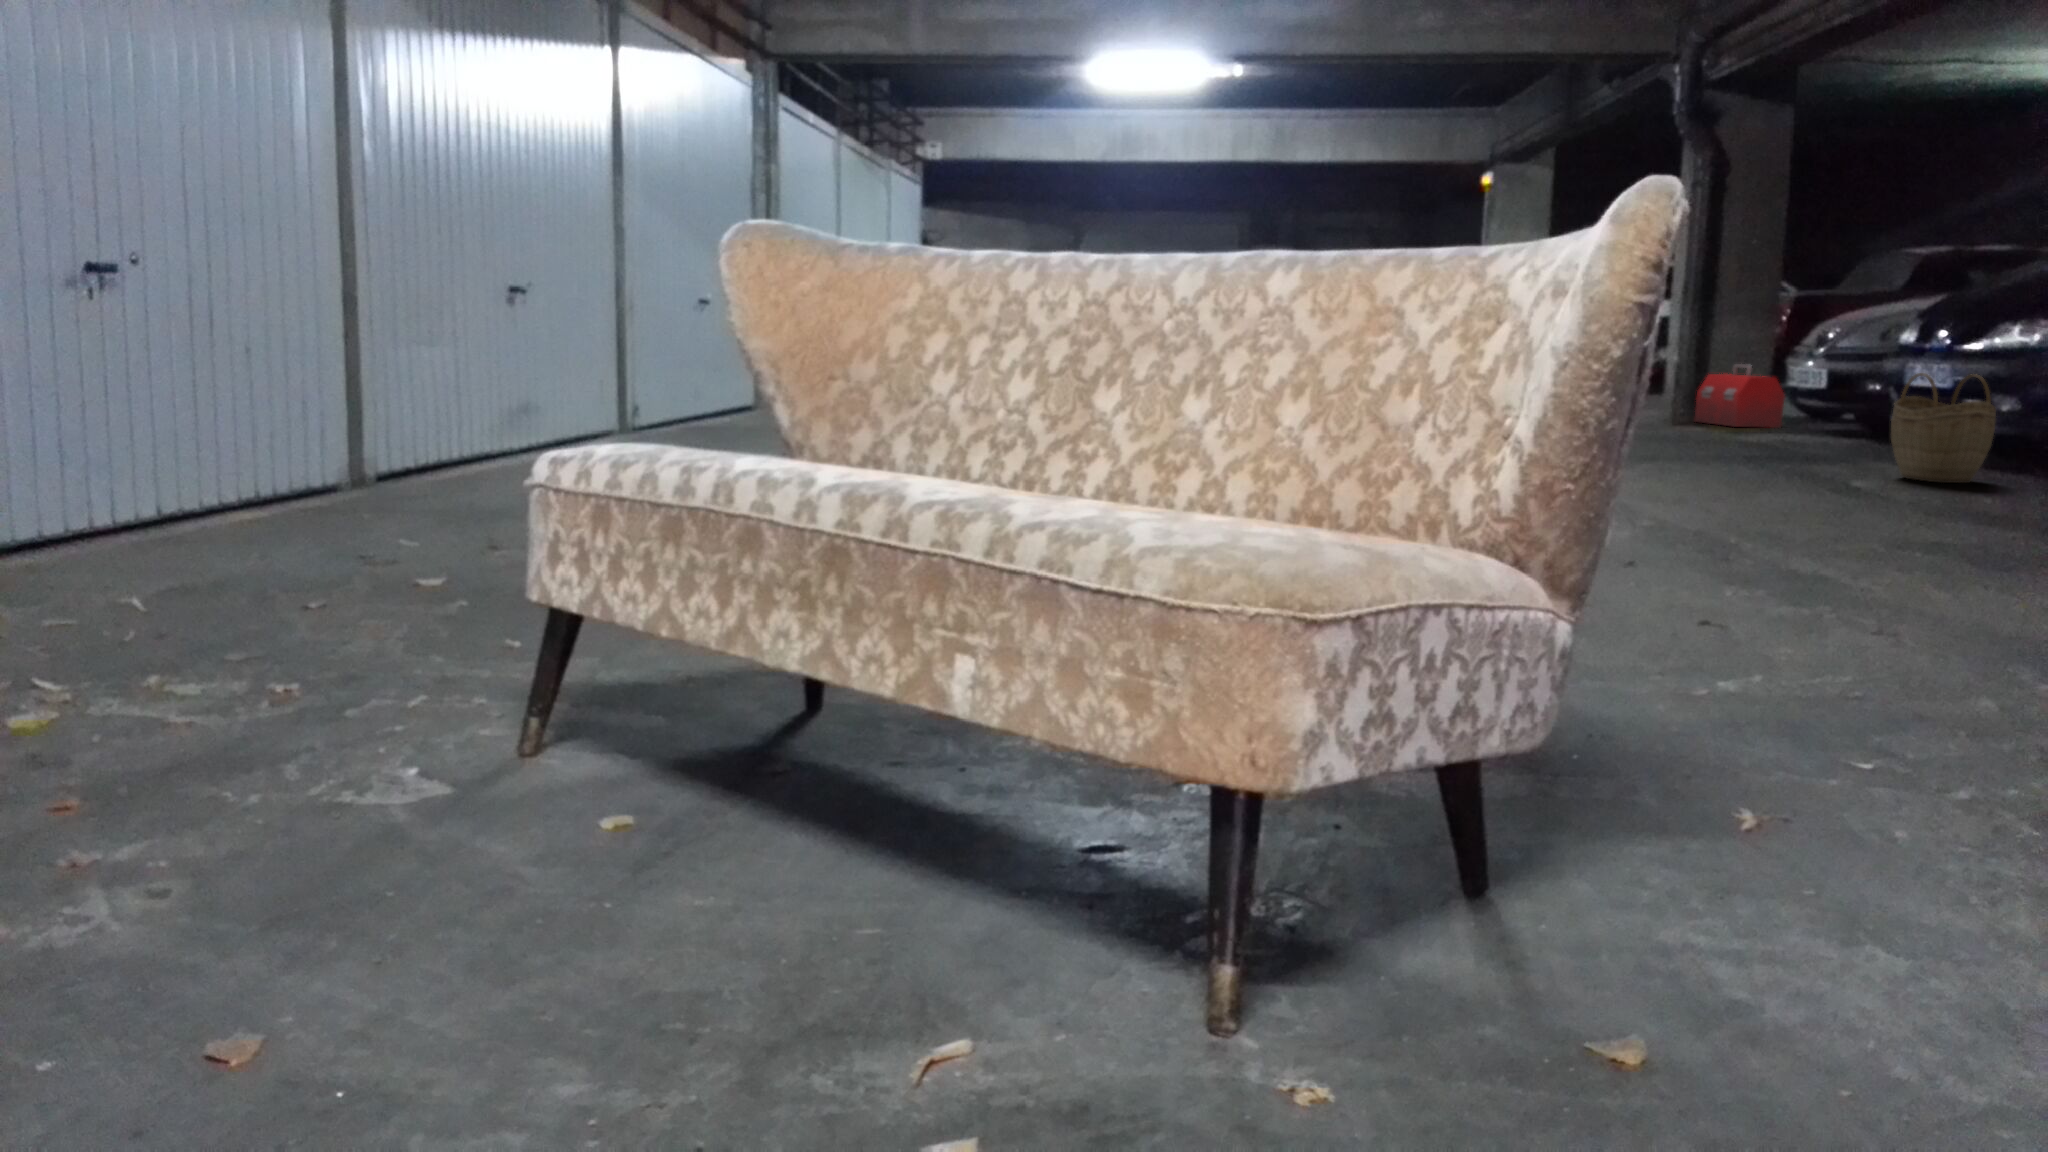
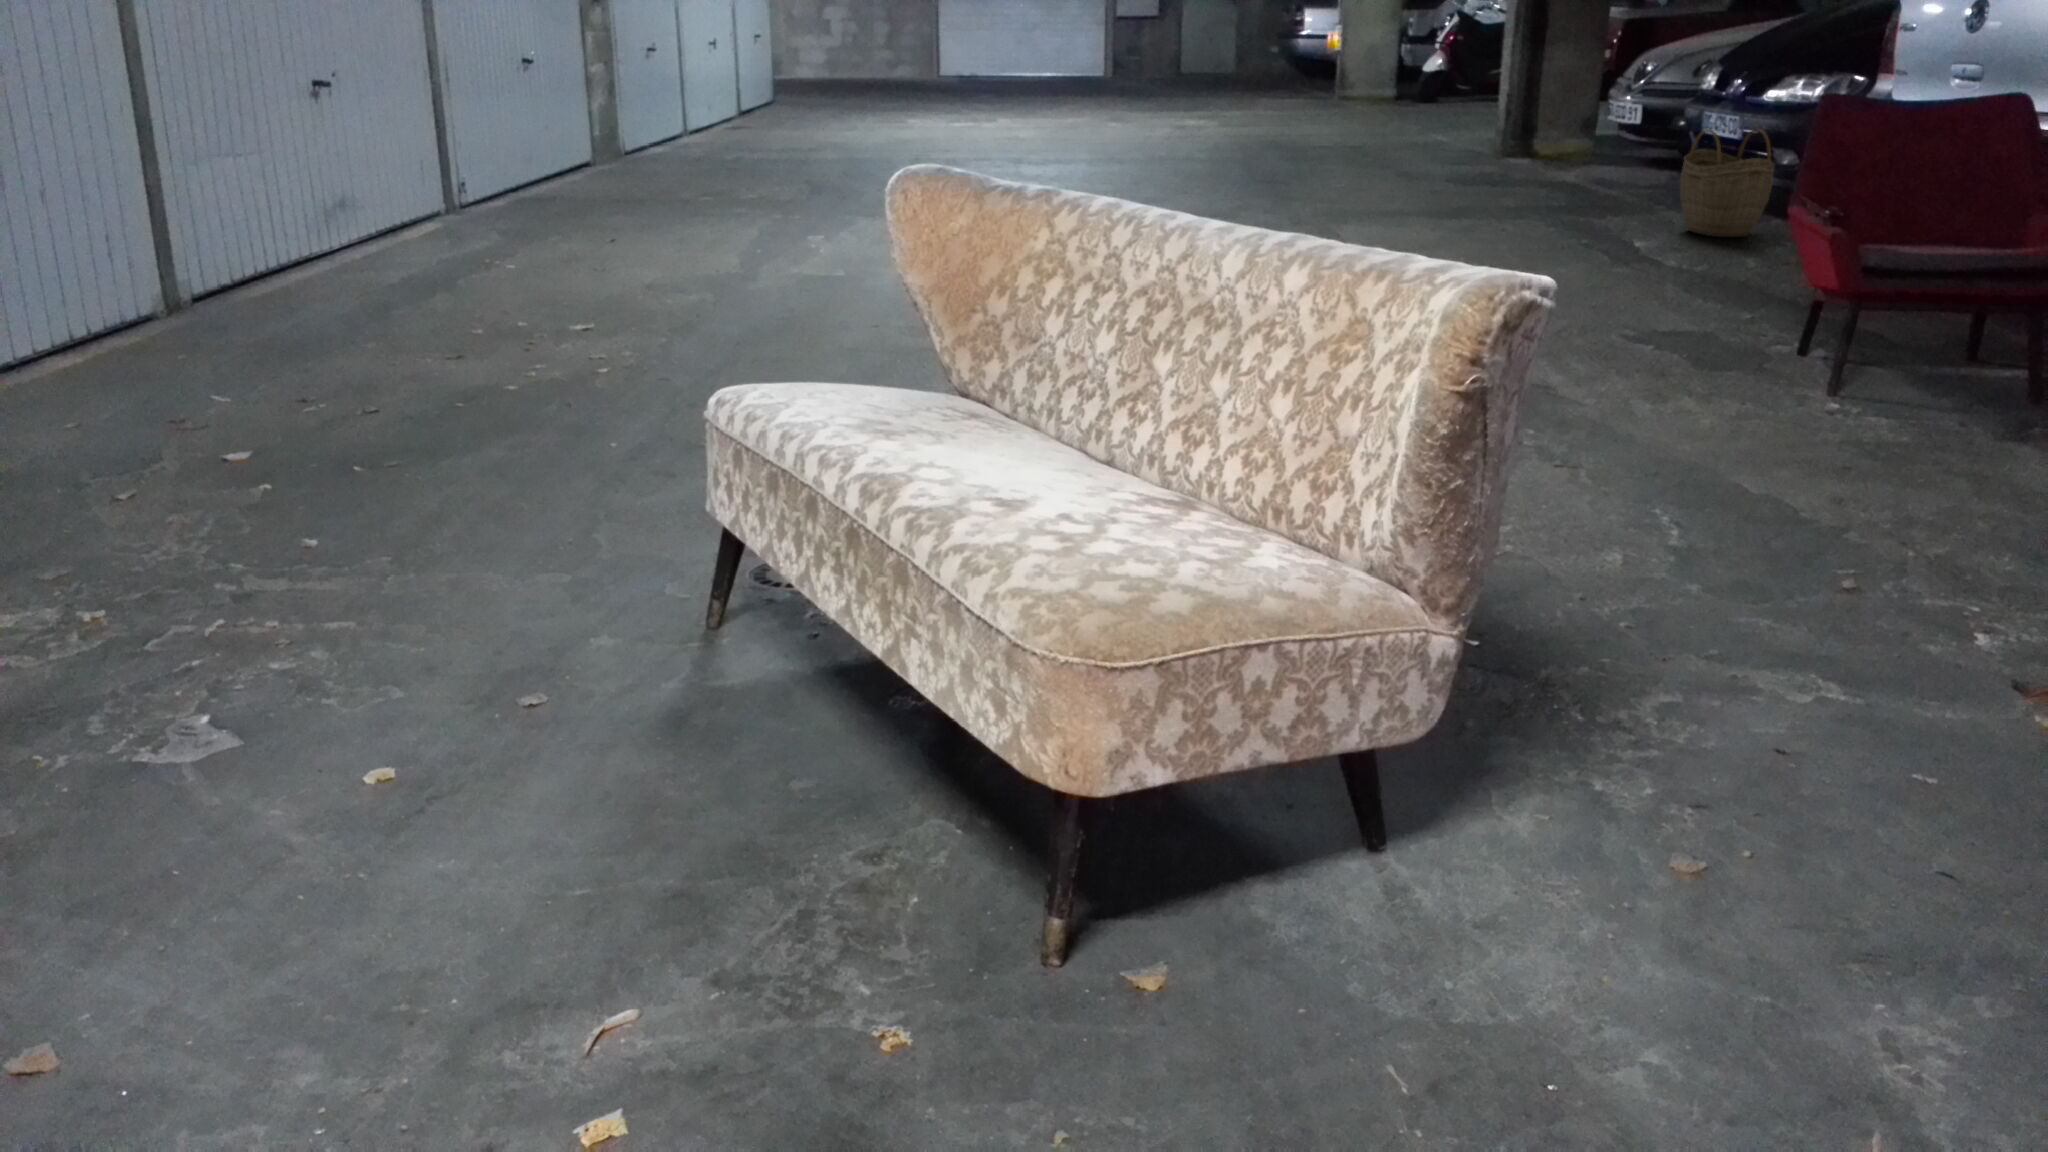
toolbox: present [1695,364,1785,428] -> none [1528,89,1612,155]

